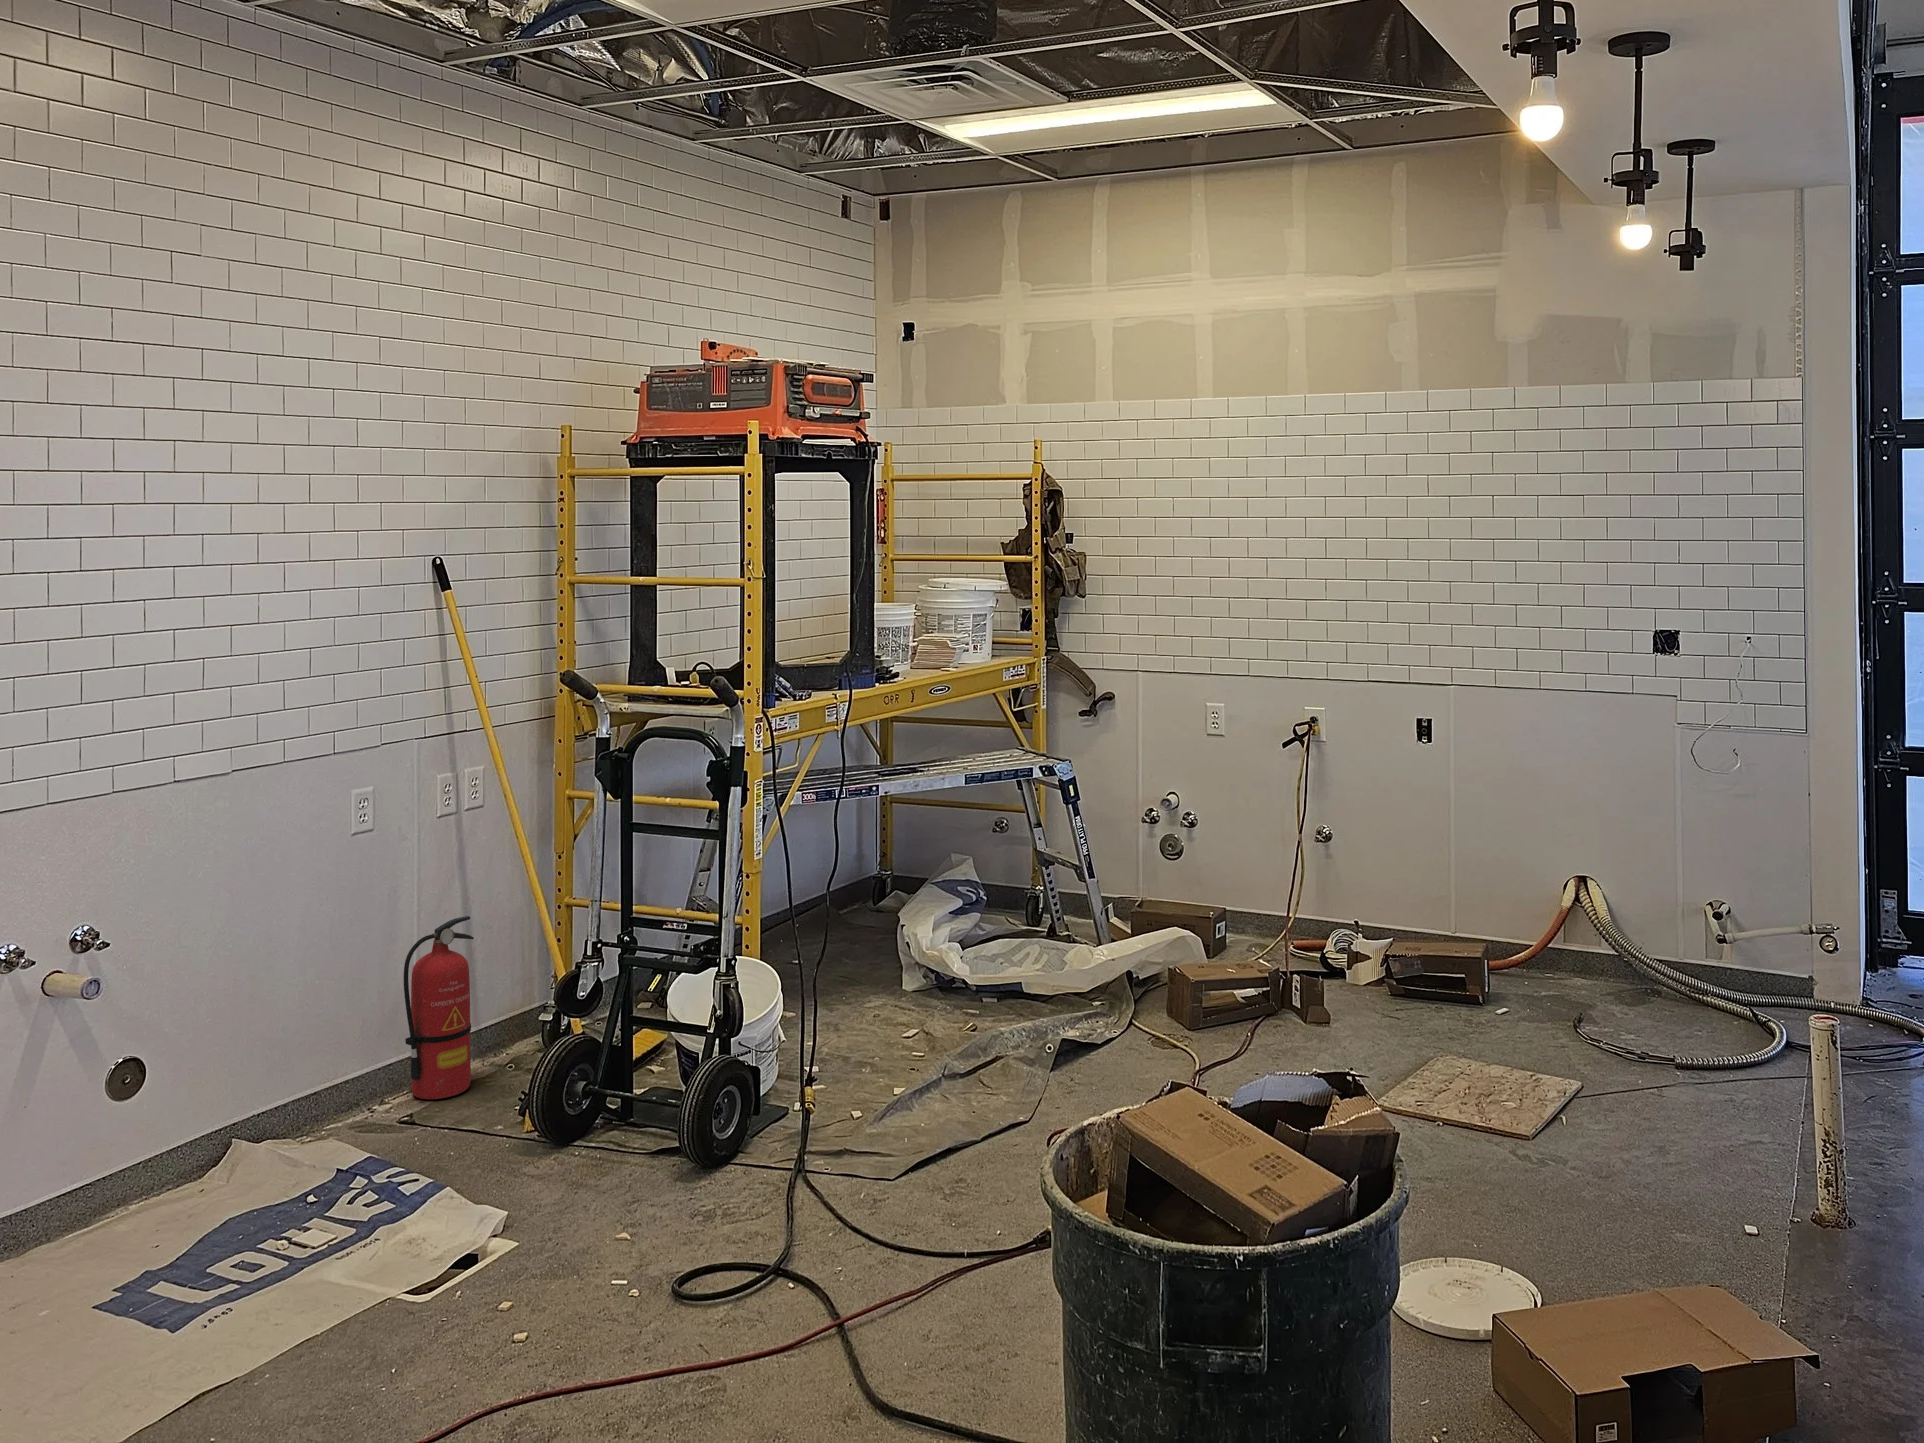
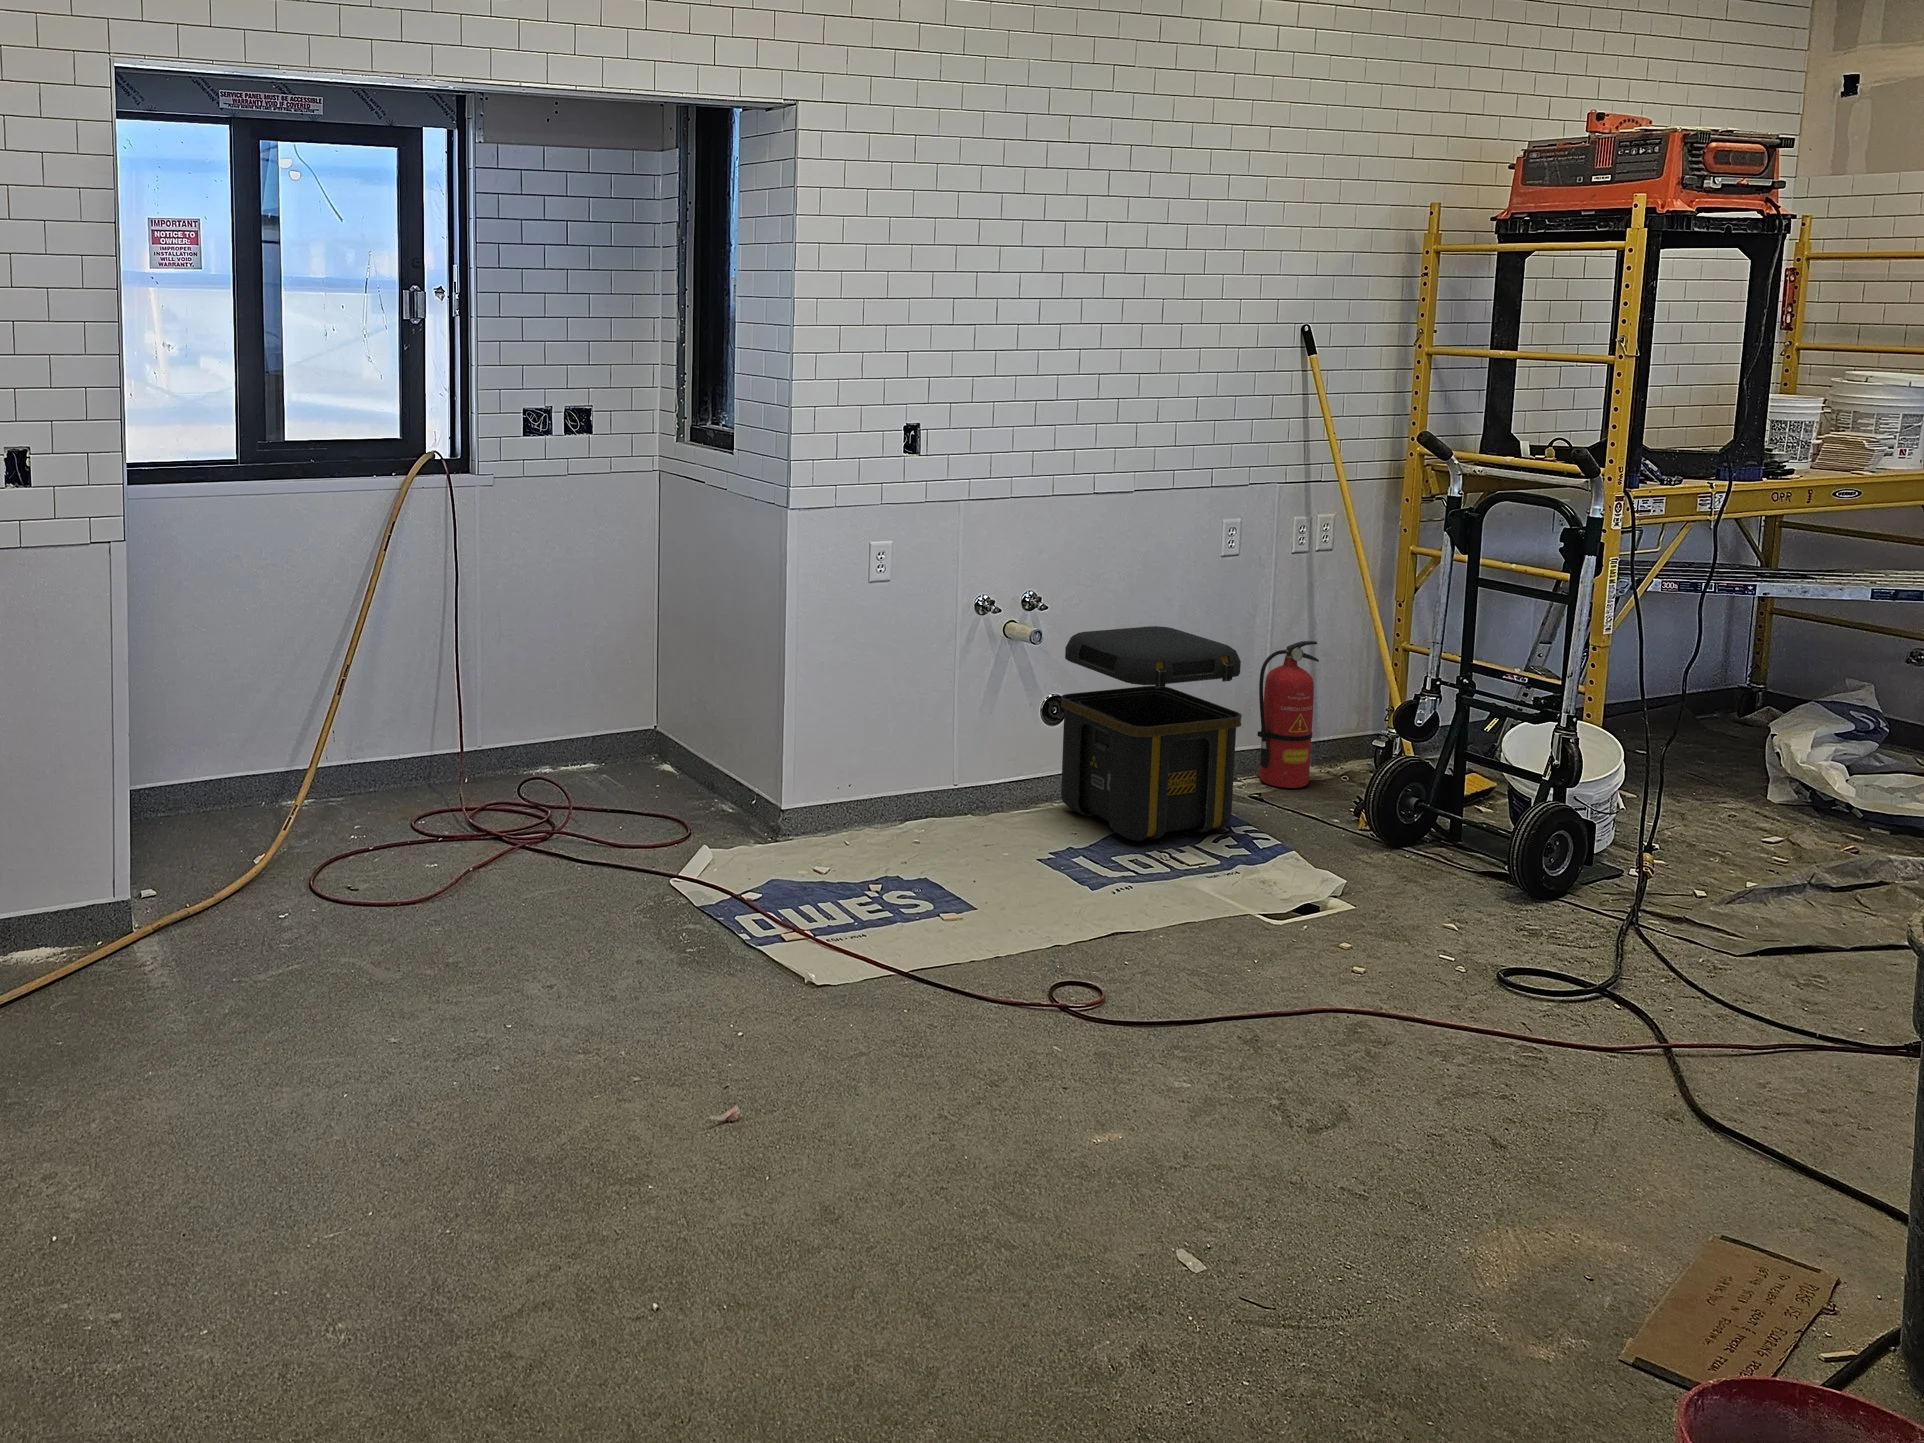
toolbox: none [126,938,376,1238] -> present [1061,626,1242,841]

